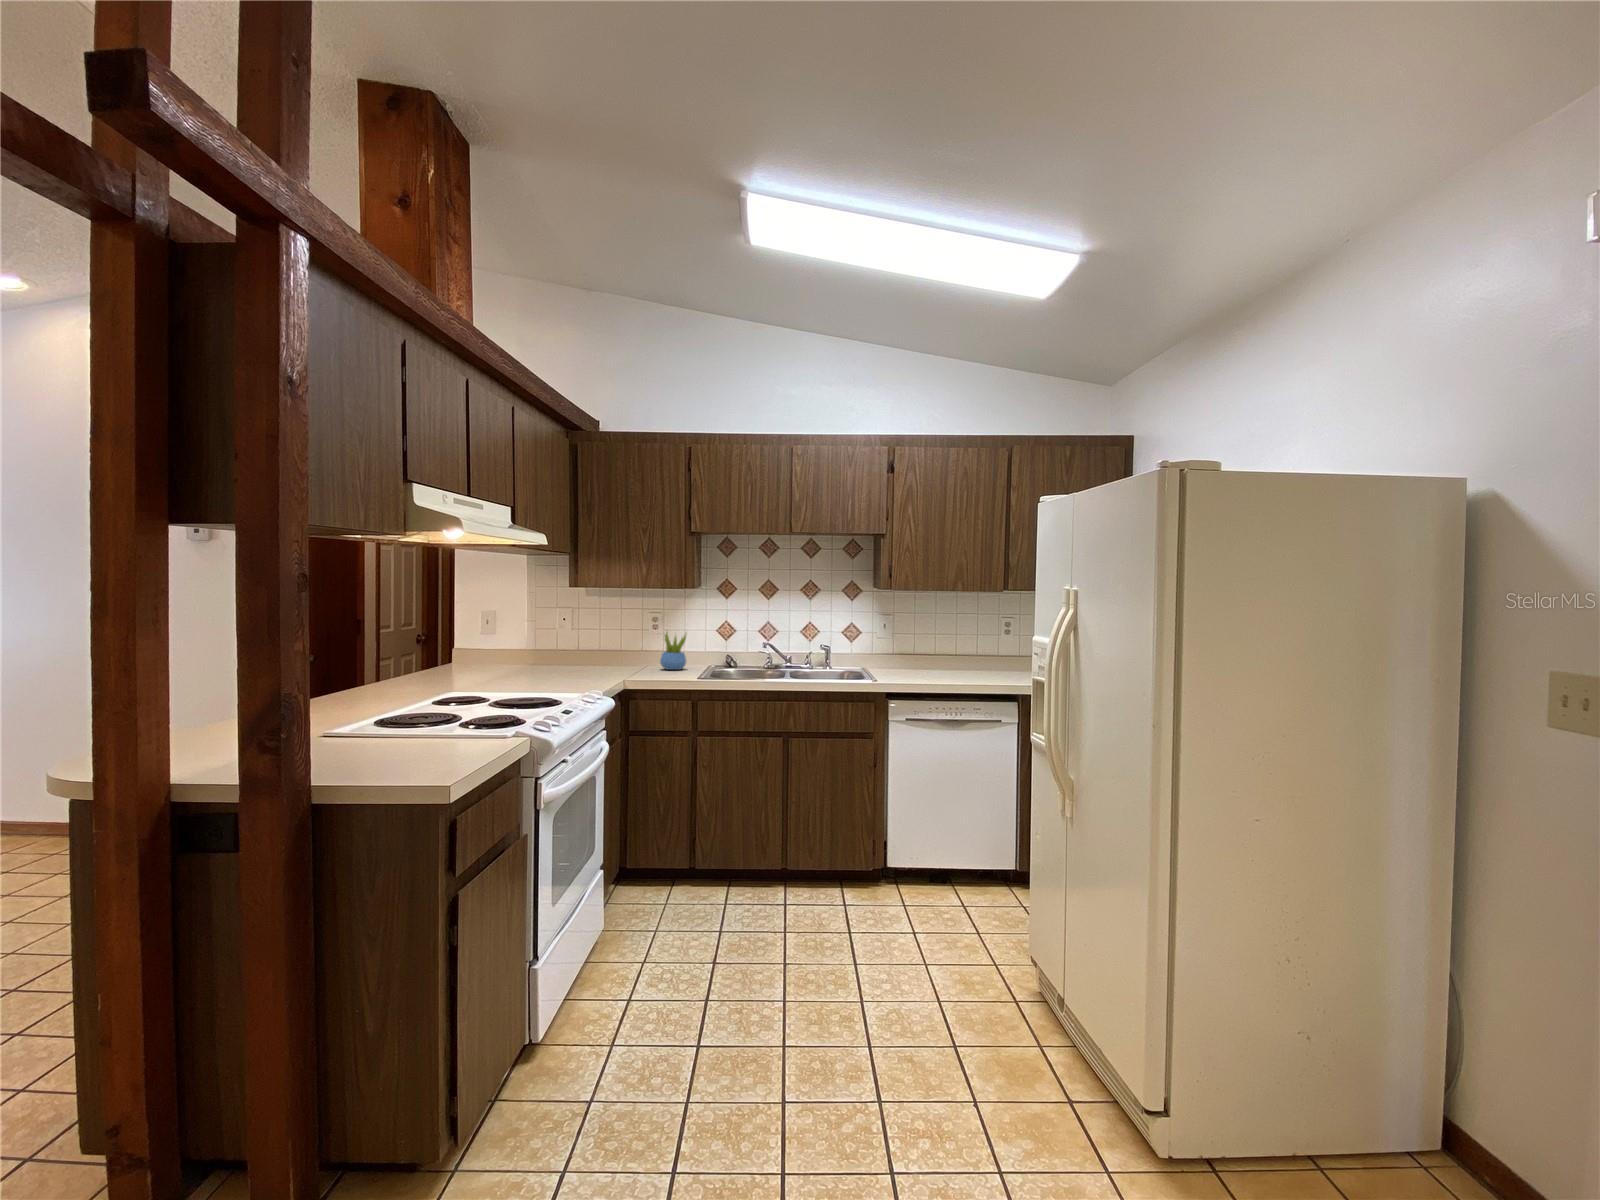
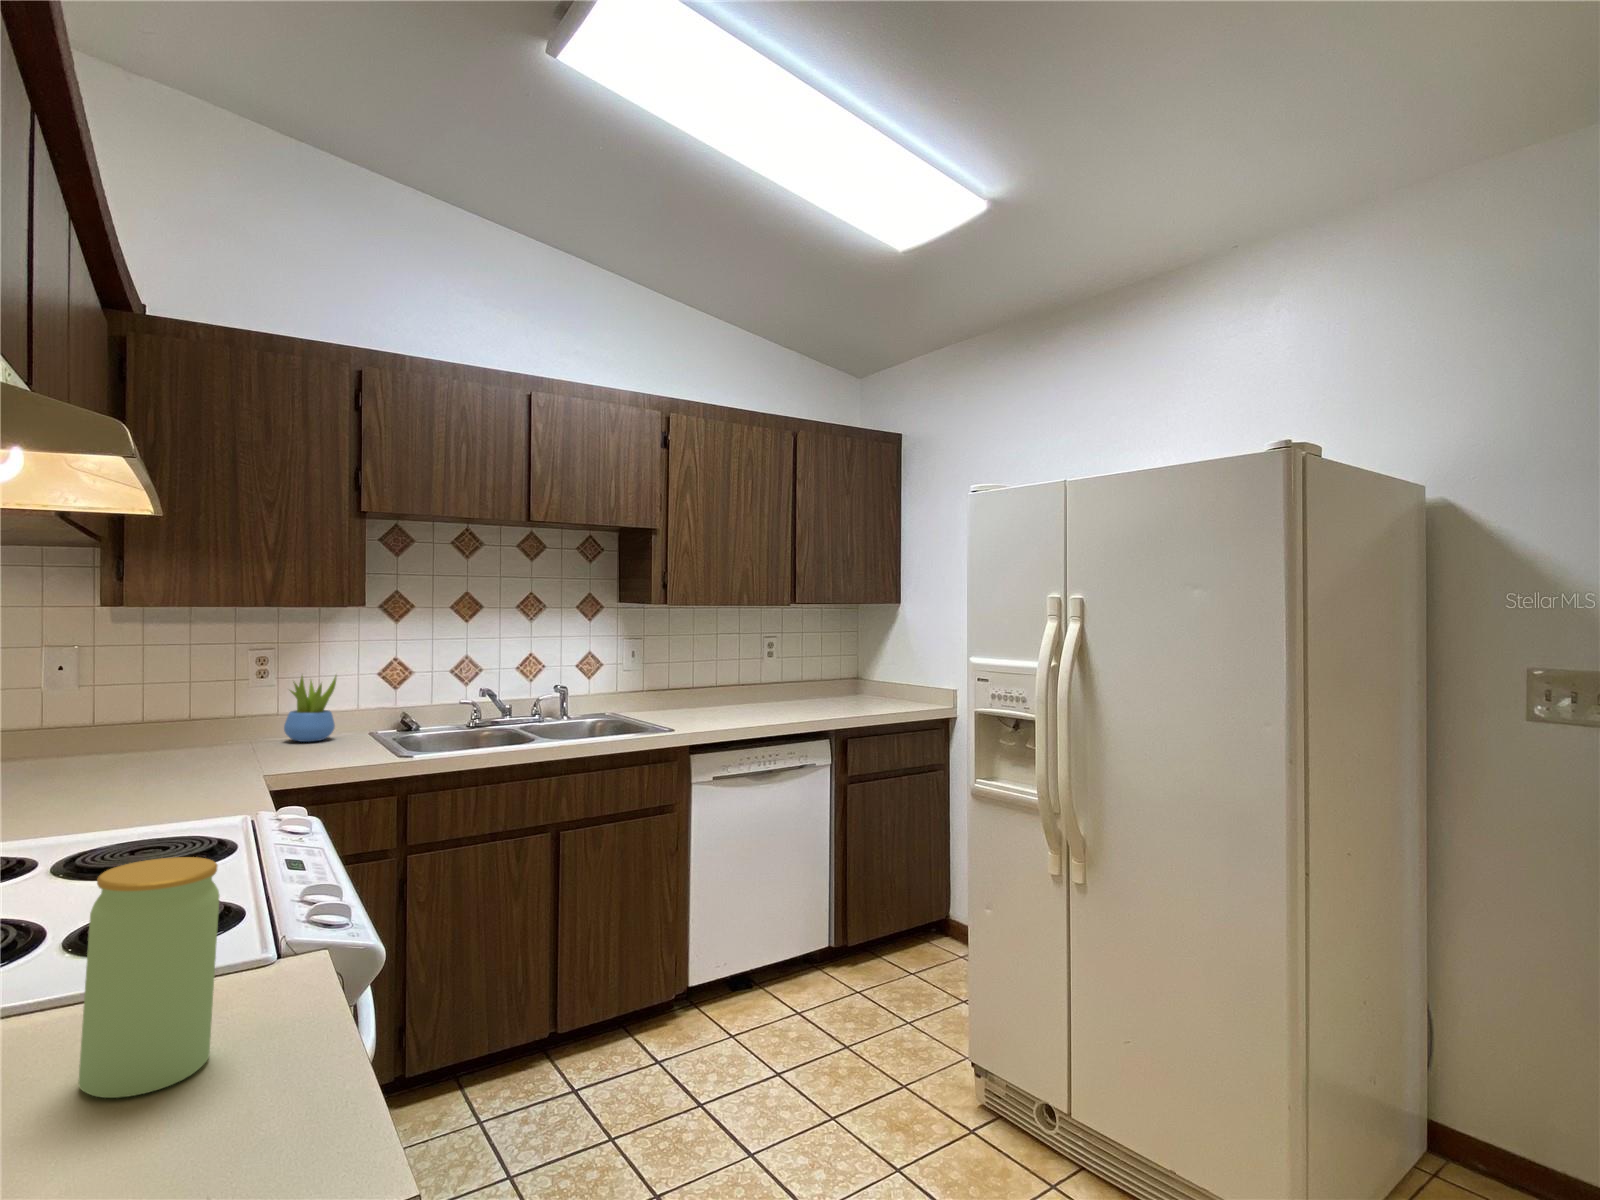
jar: none [420,686,463,764] -> present [78,857,219,1098]

